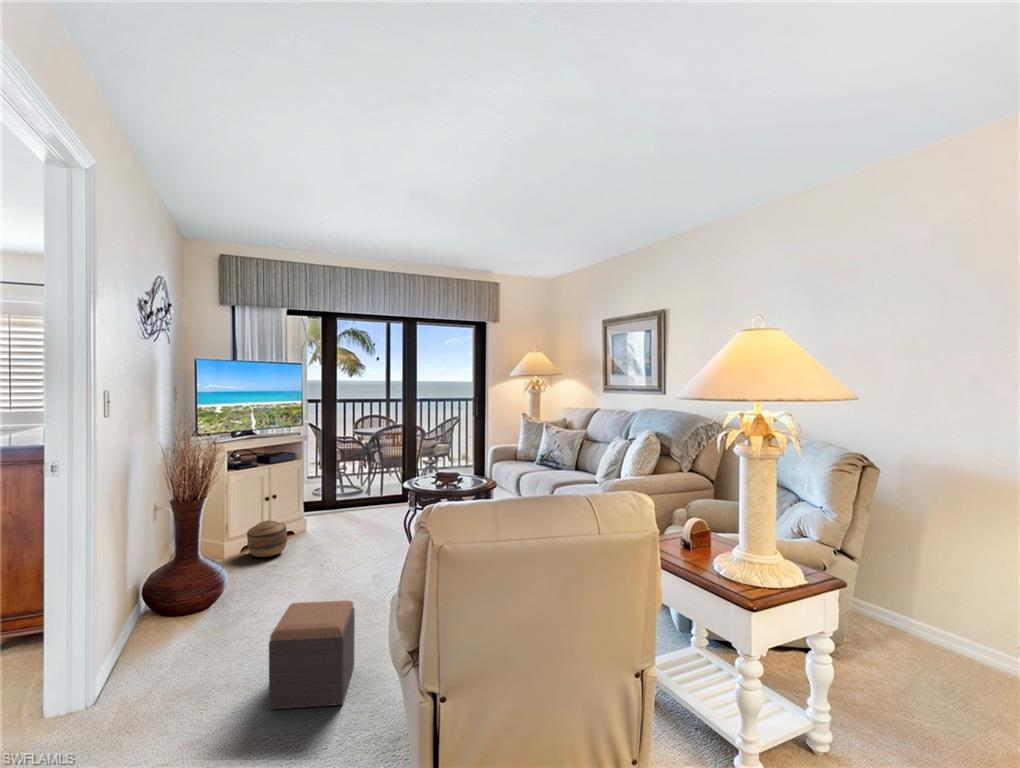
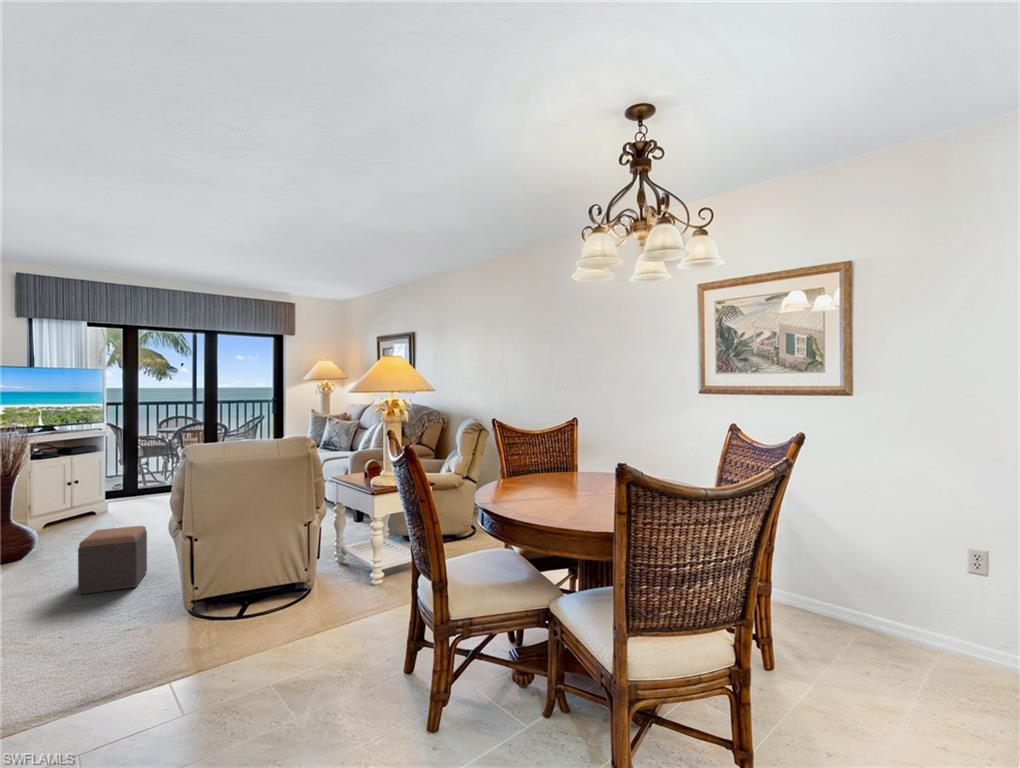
basket: present [247,520,287,557] -> none [49,500,89,529]

